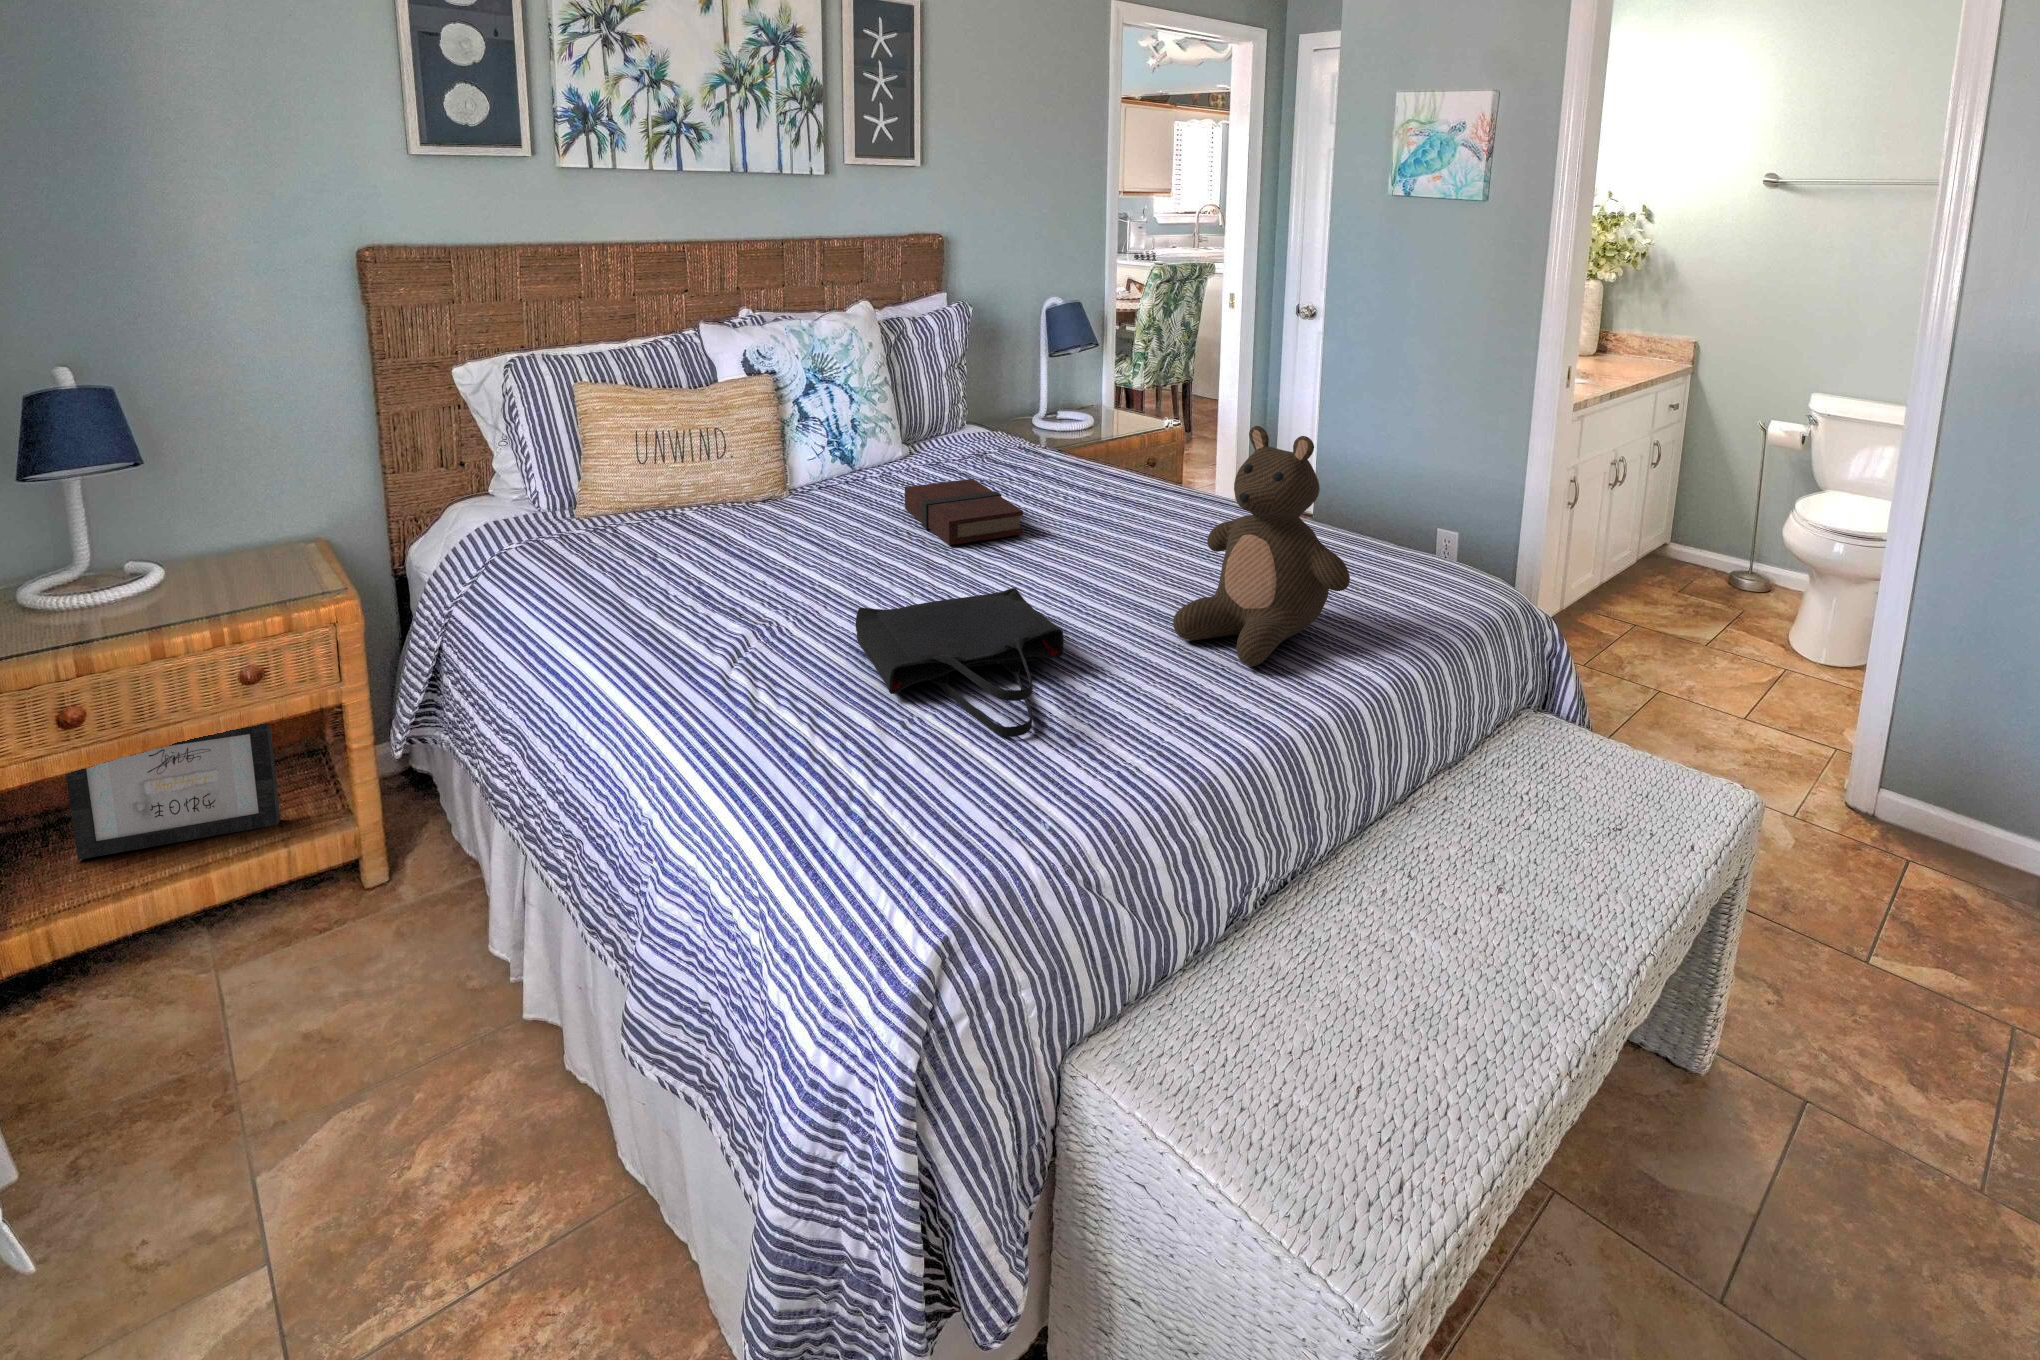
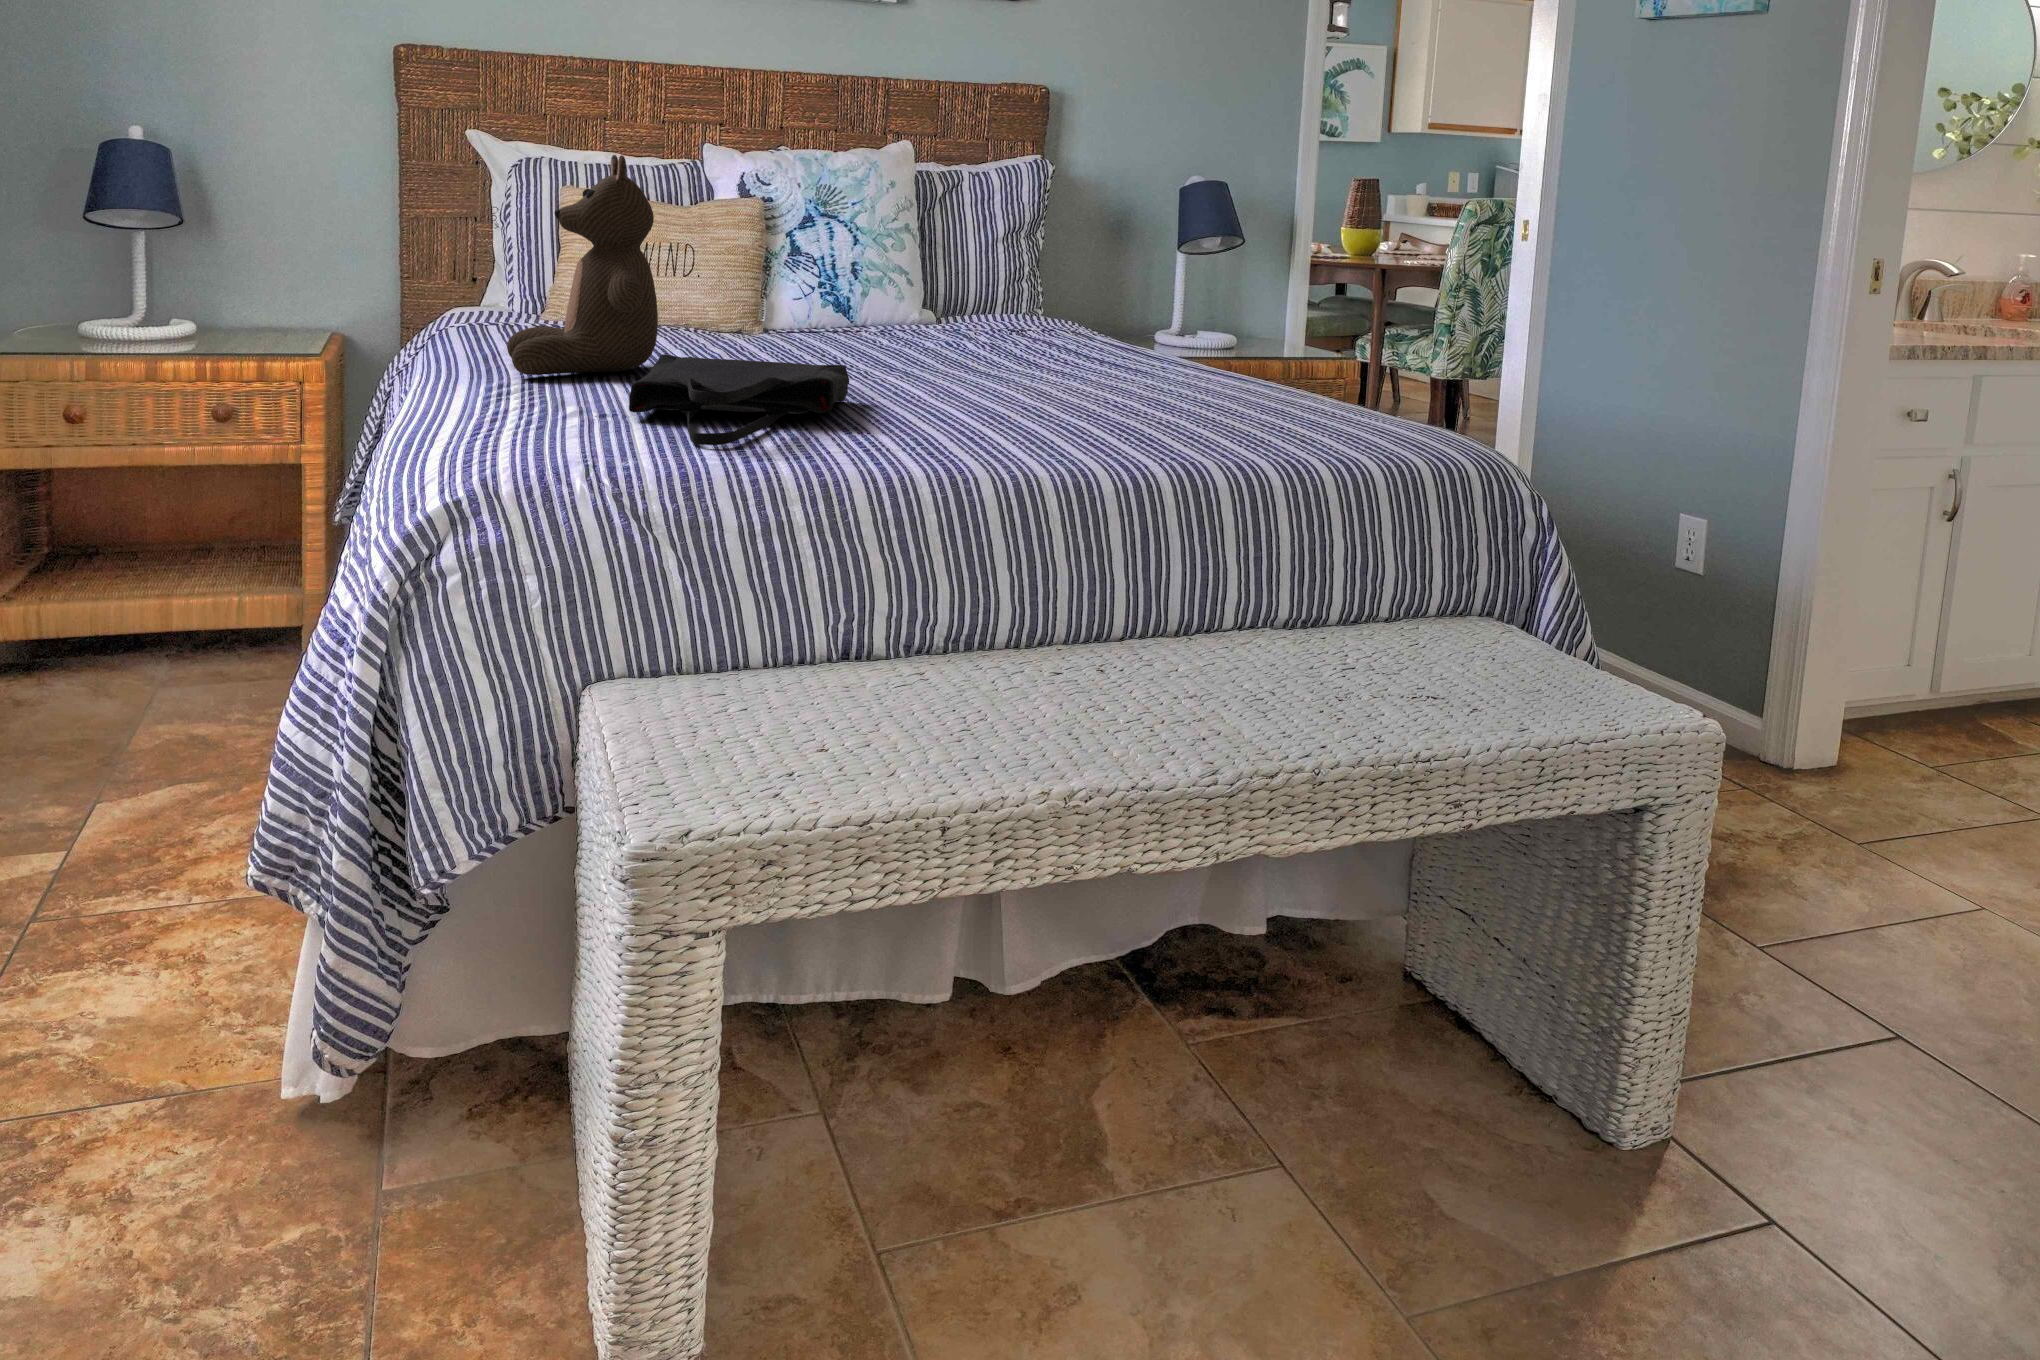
stuffed bear: present [1173,426,1350,666] -> present [507,155,658,375]
book: present [905,479,1023,545] -> none [858,317,955,365]
picture frame: present [66,723,281,860] -> none [97,464,255,579]

